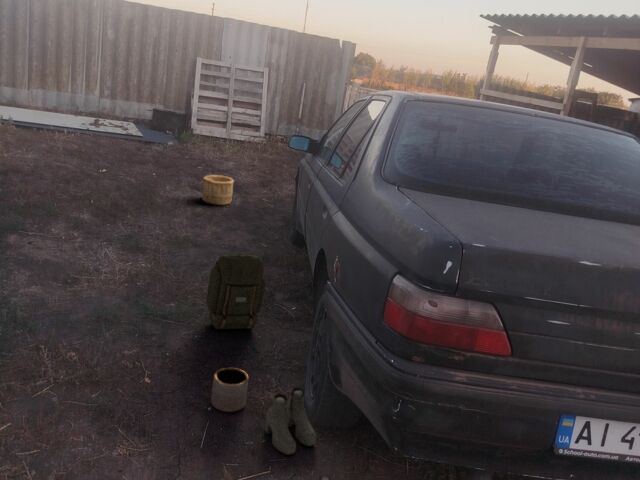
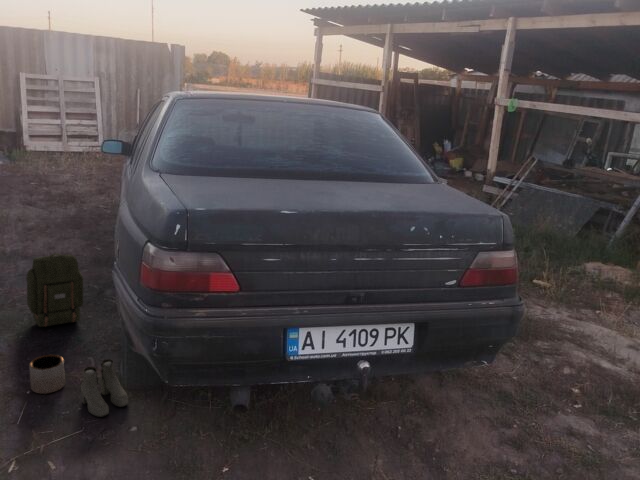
wooden bucket: present [202,175,234,205] -> none [31,188,65,216]

